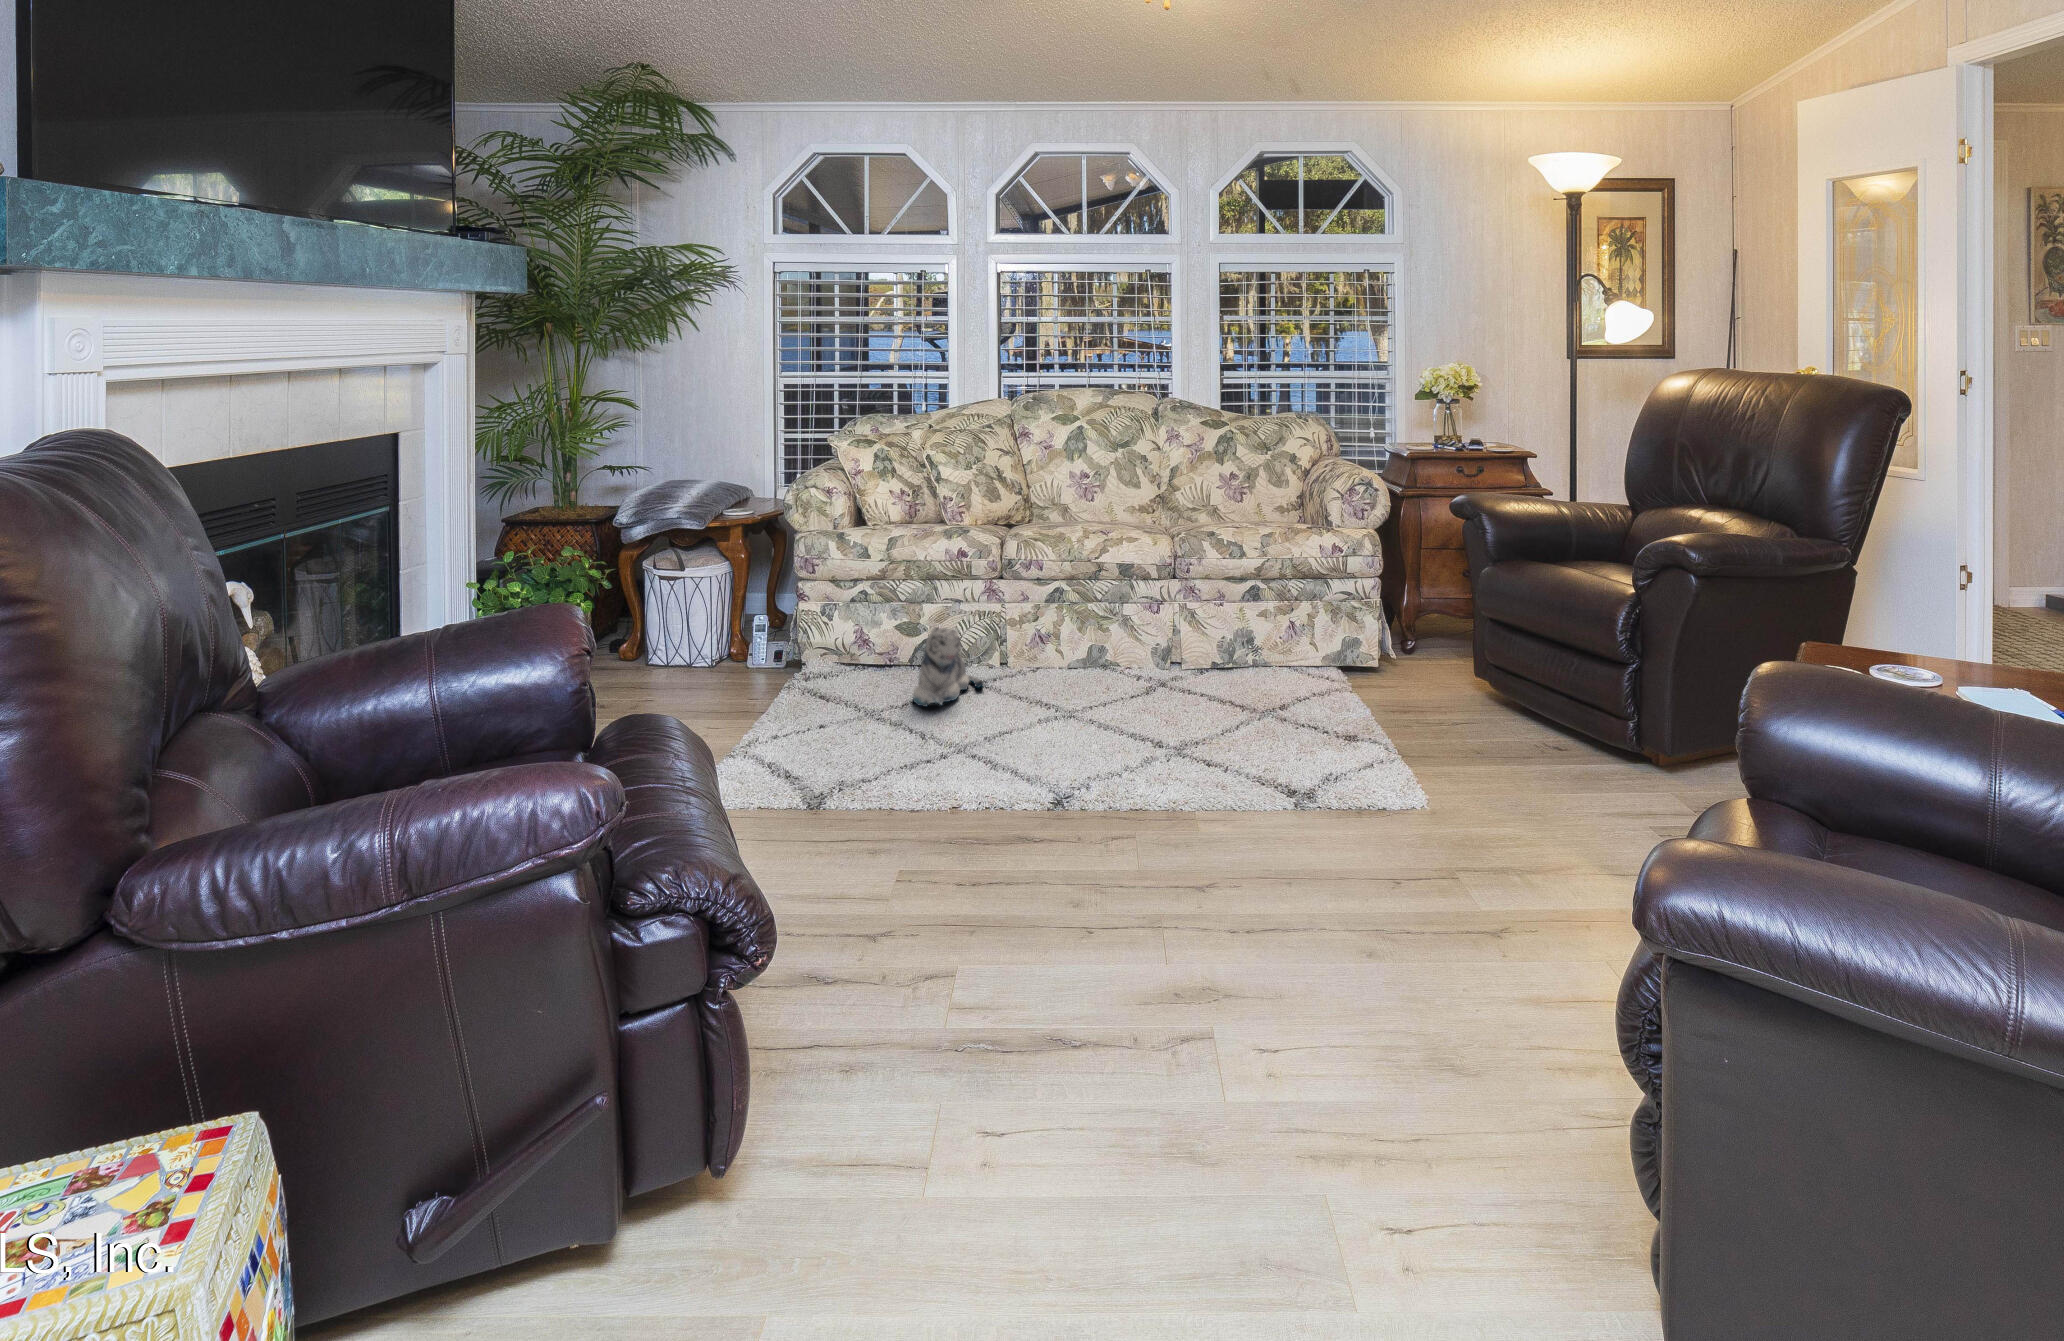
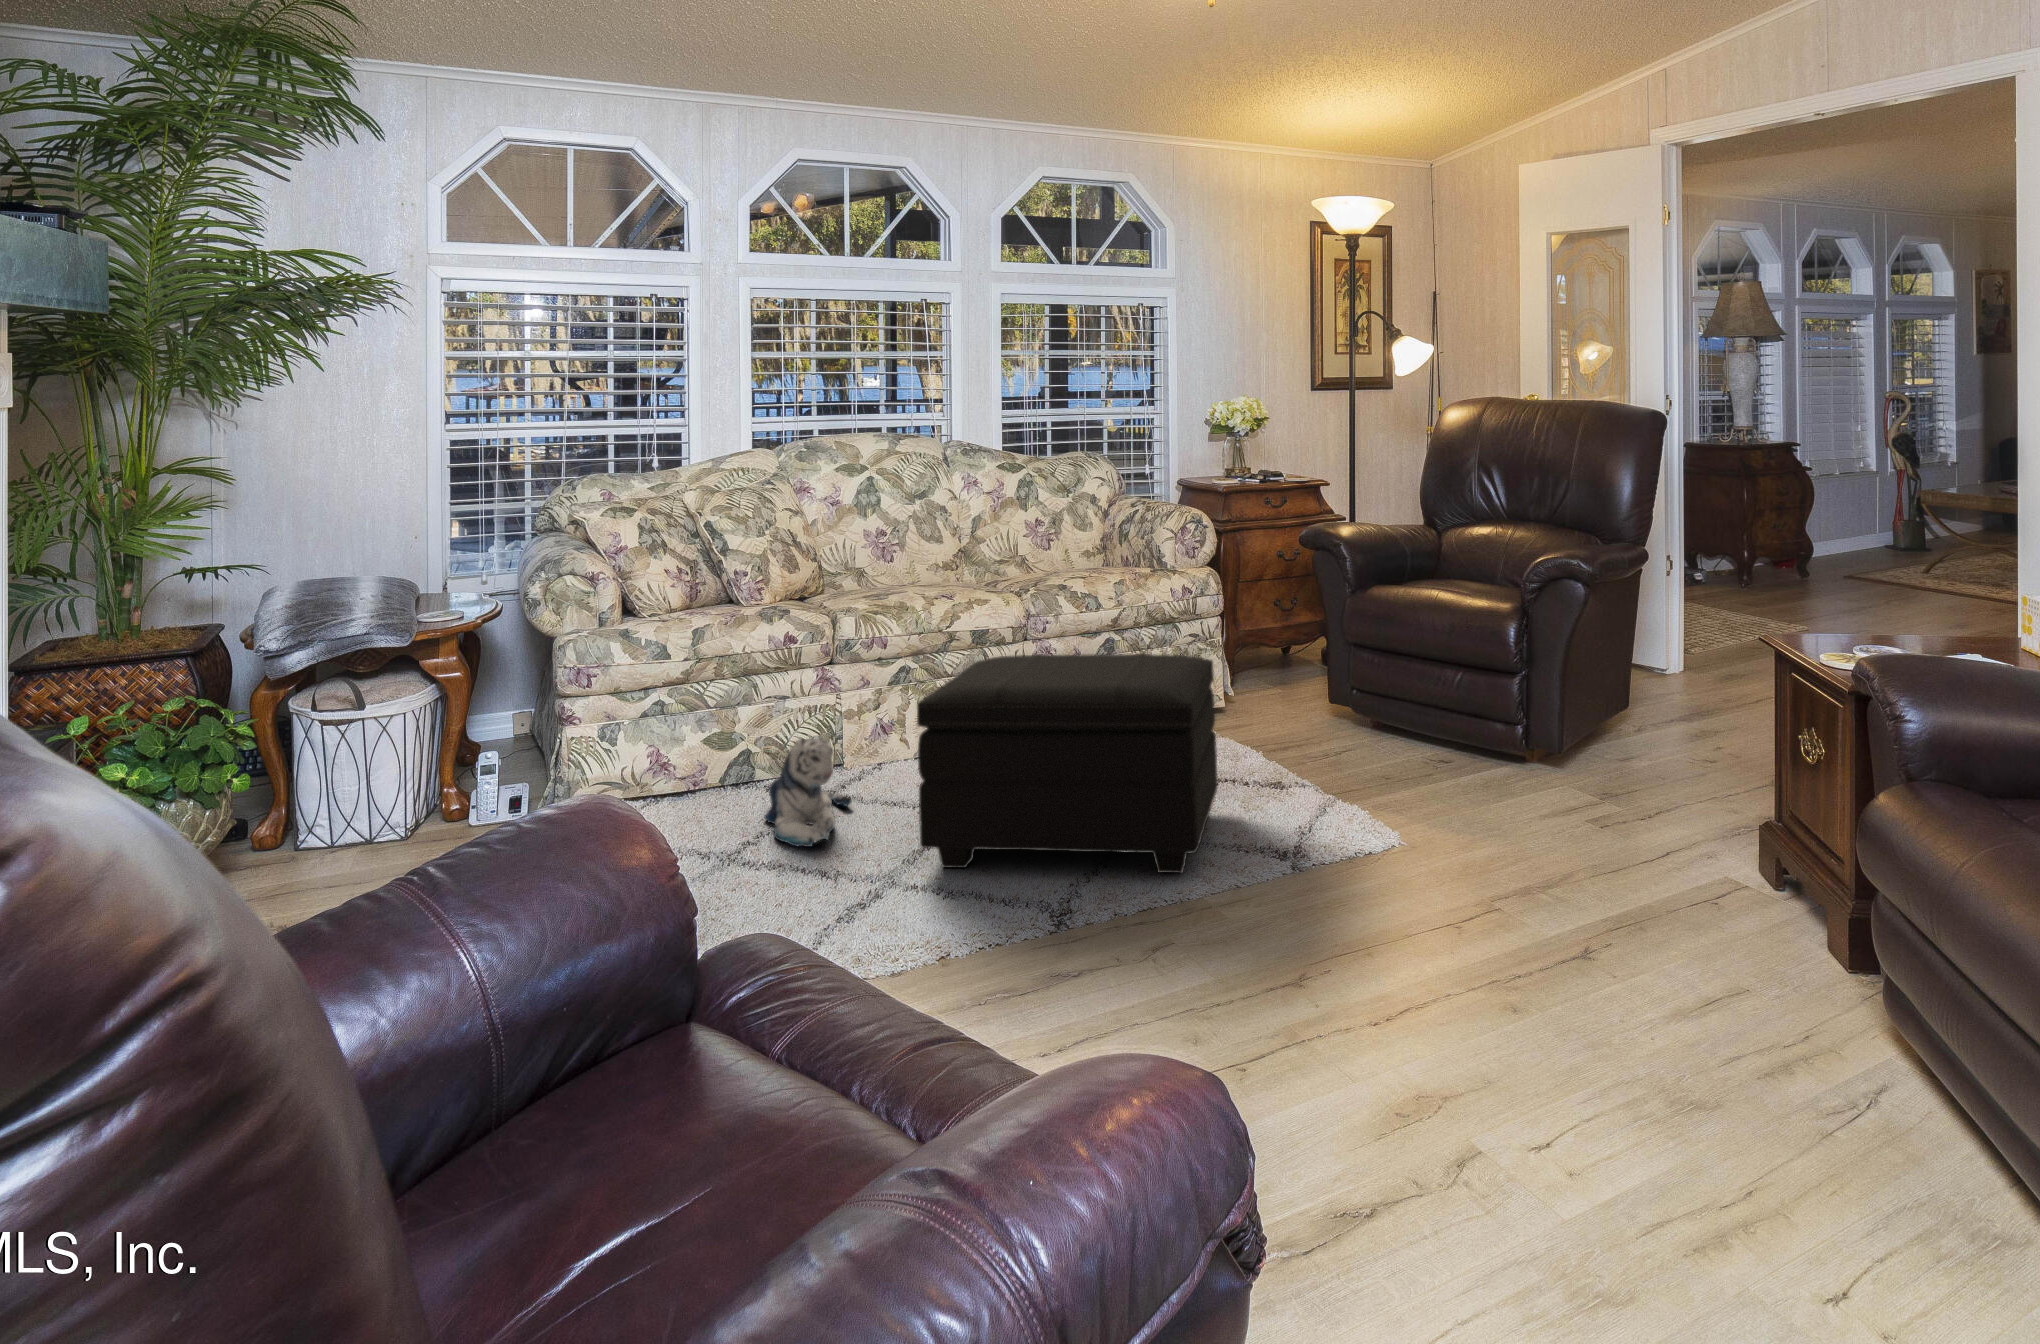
footstool: none [980,579,1250,765] -> present [917,653,1218,873]

